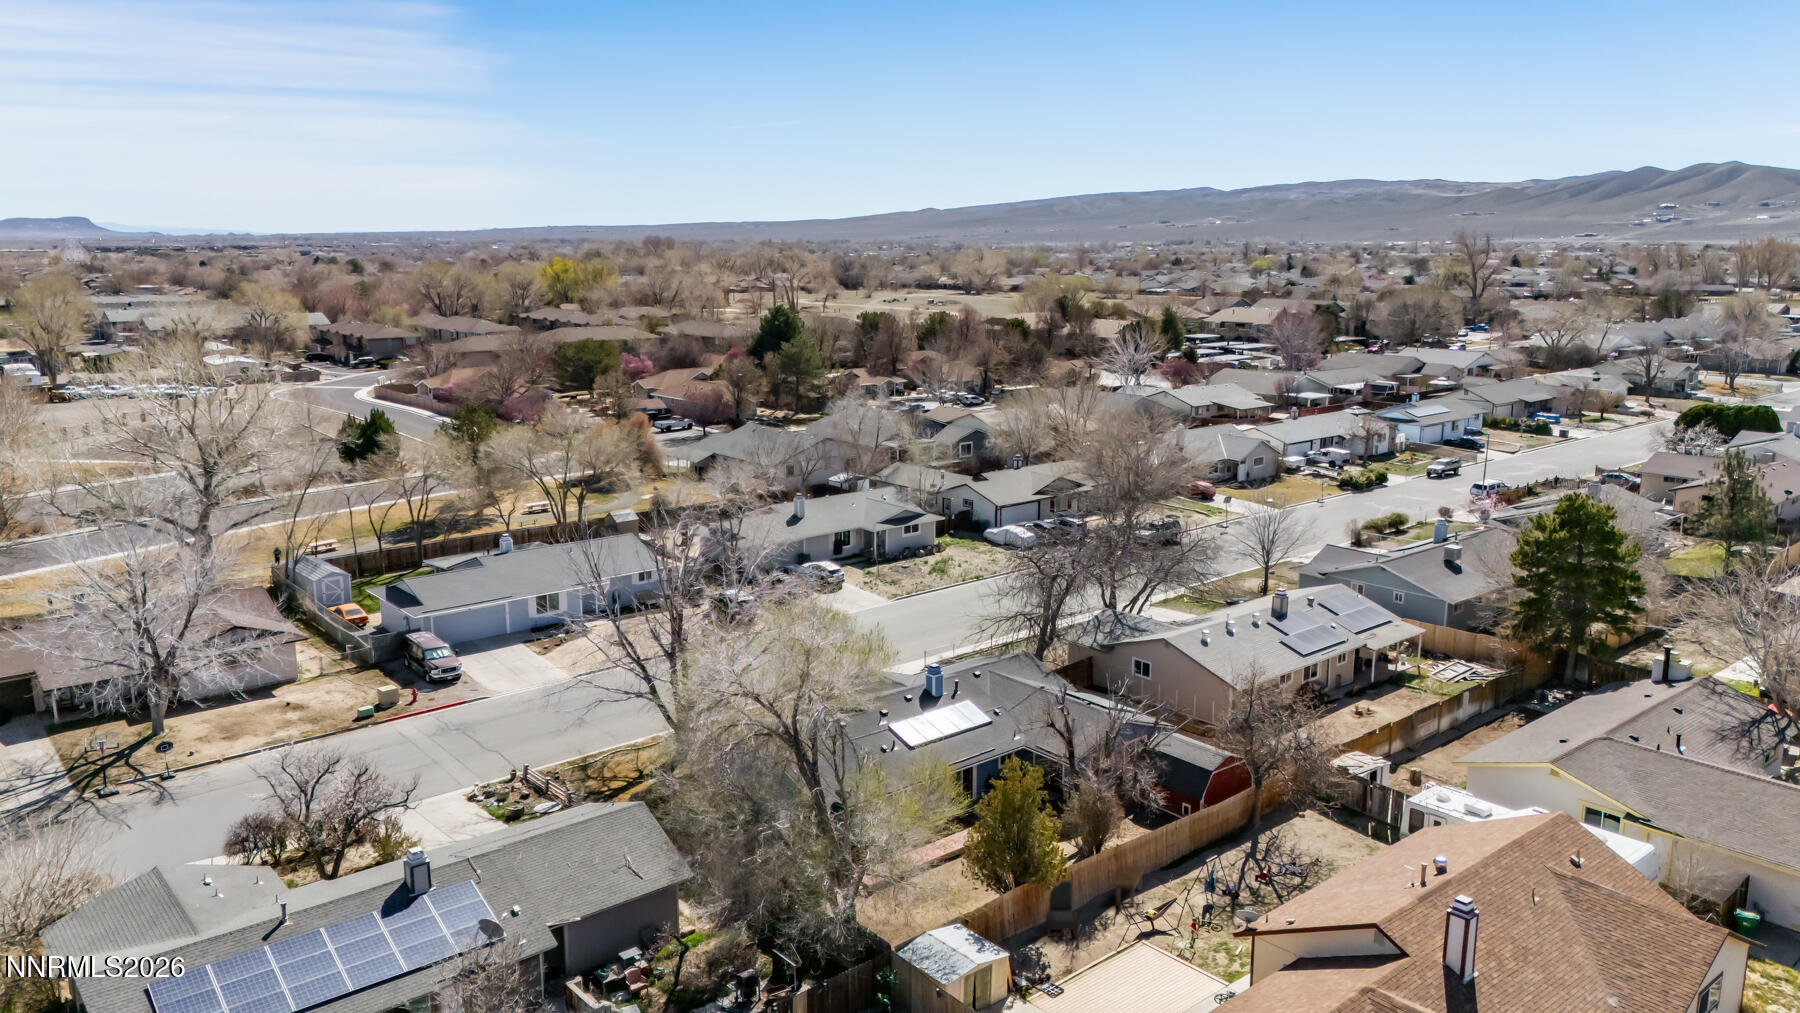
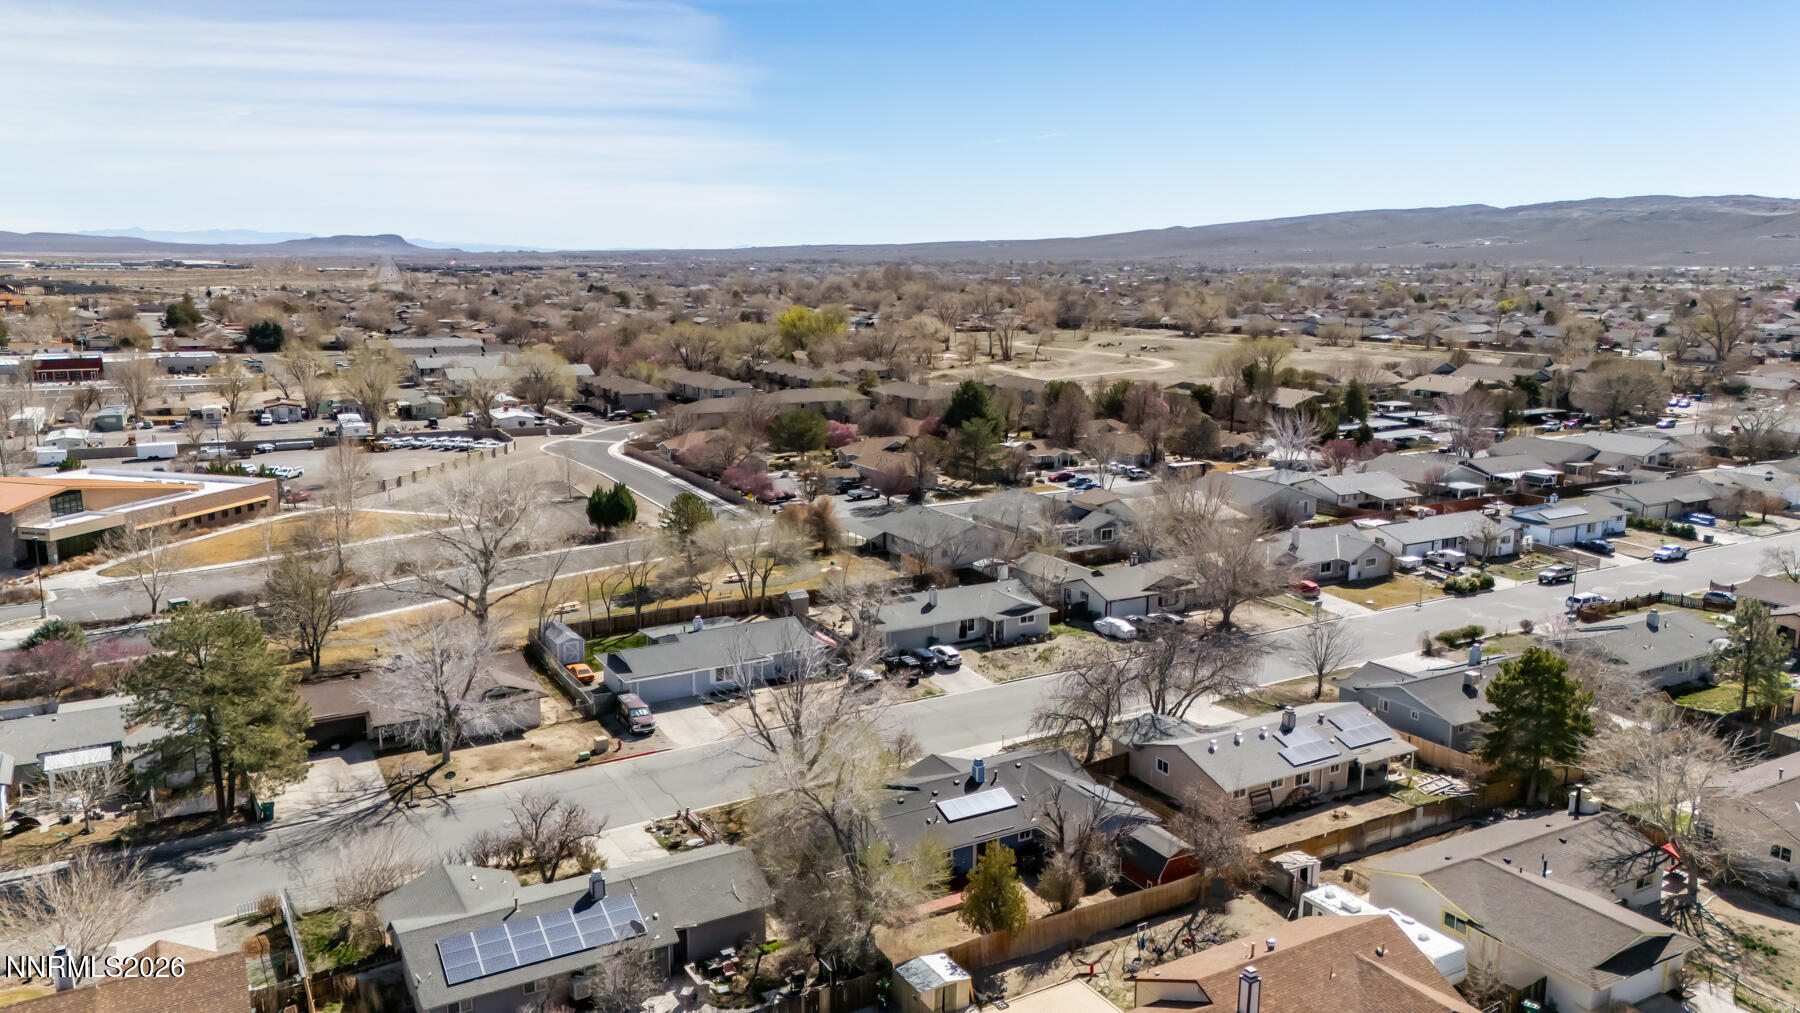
lounge chair: present [1046,880,1078,937] -> present [1207,877,1227,914]

